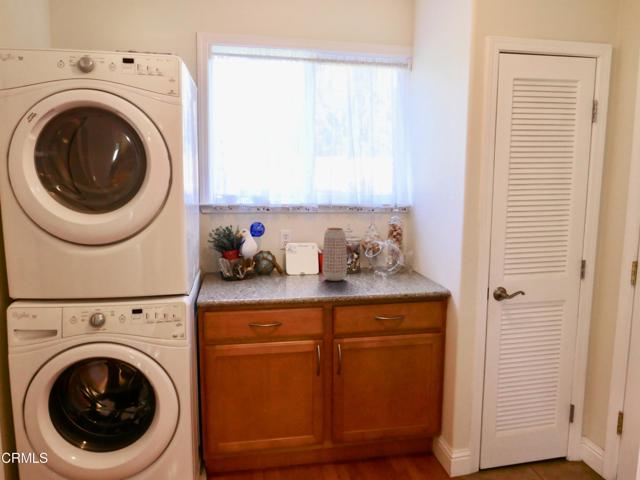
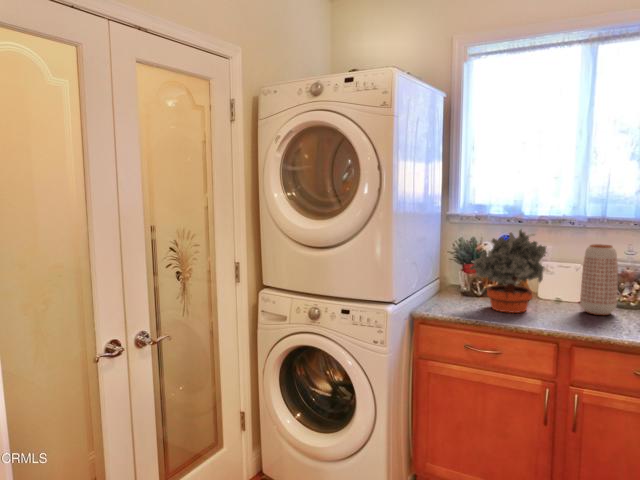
potted plant: none [243,217,301,289] -> present [470,230,547,313]

